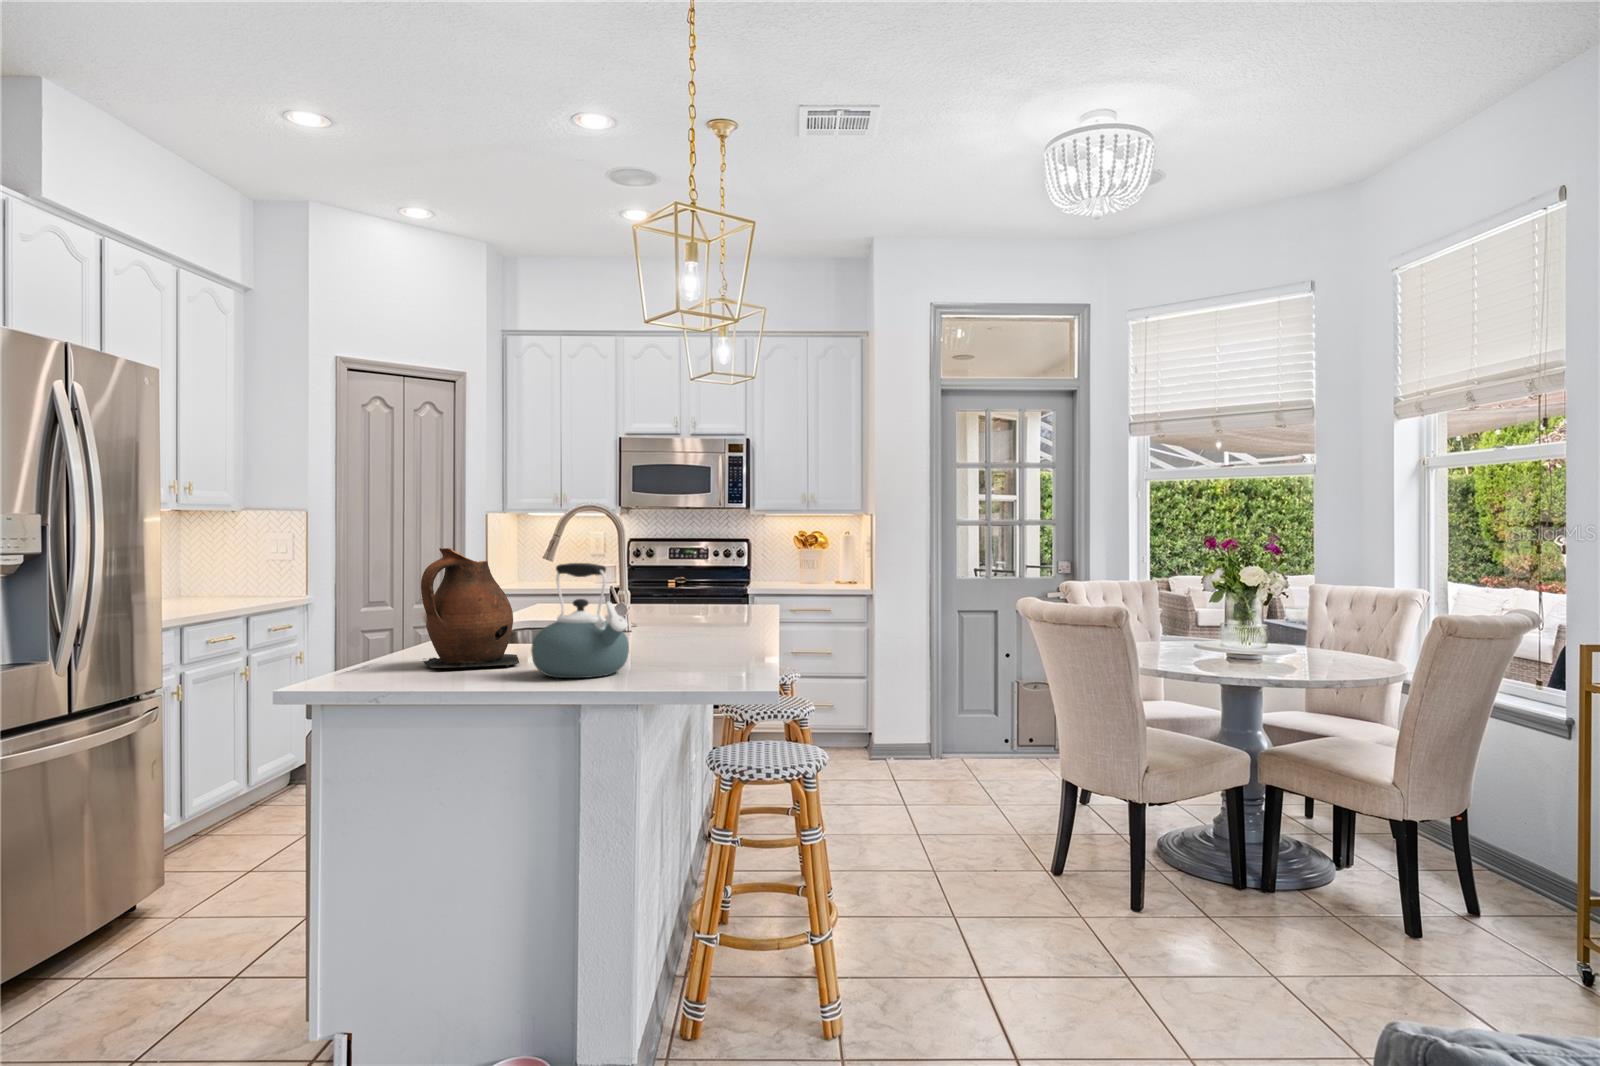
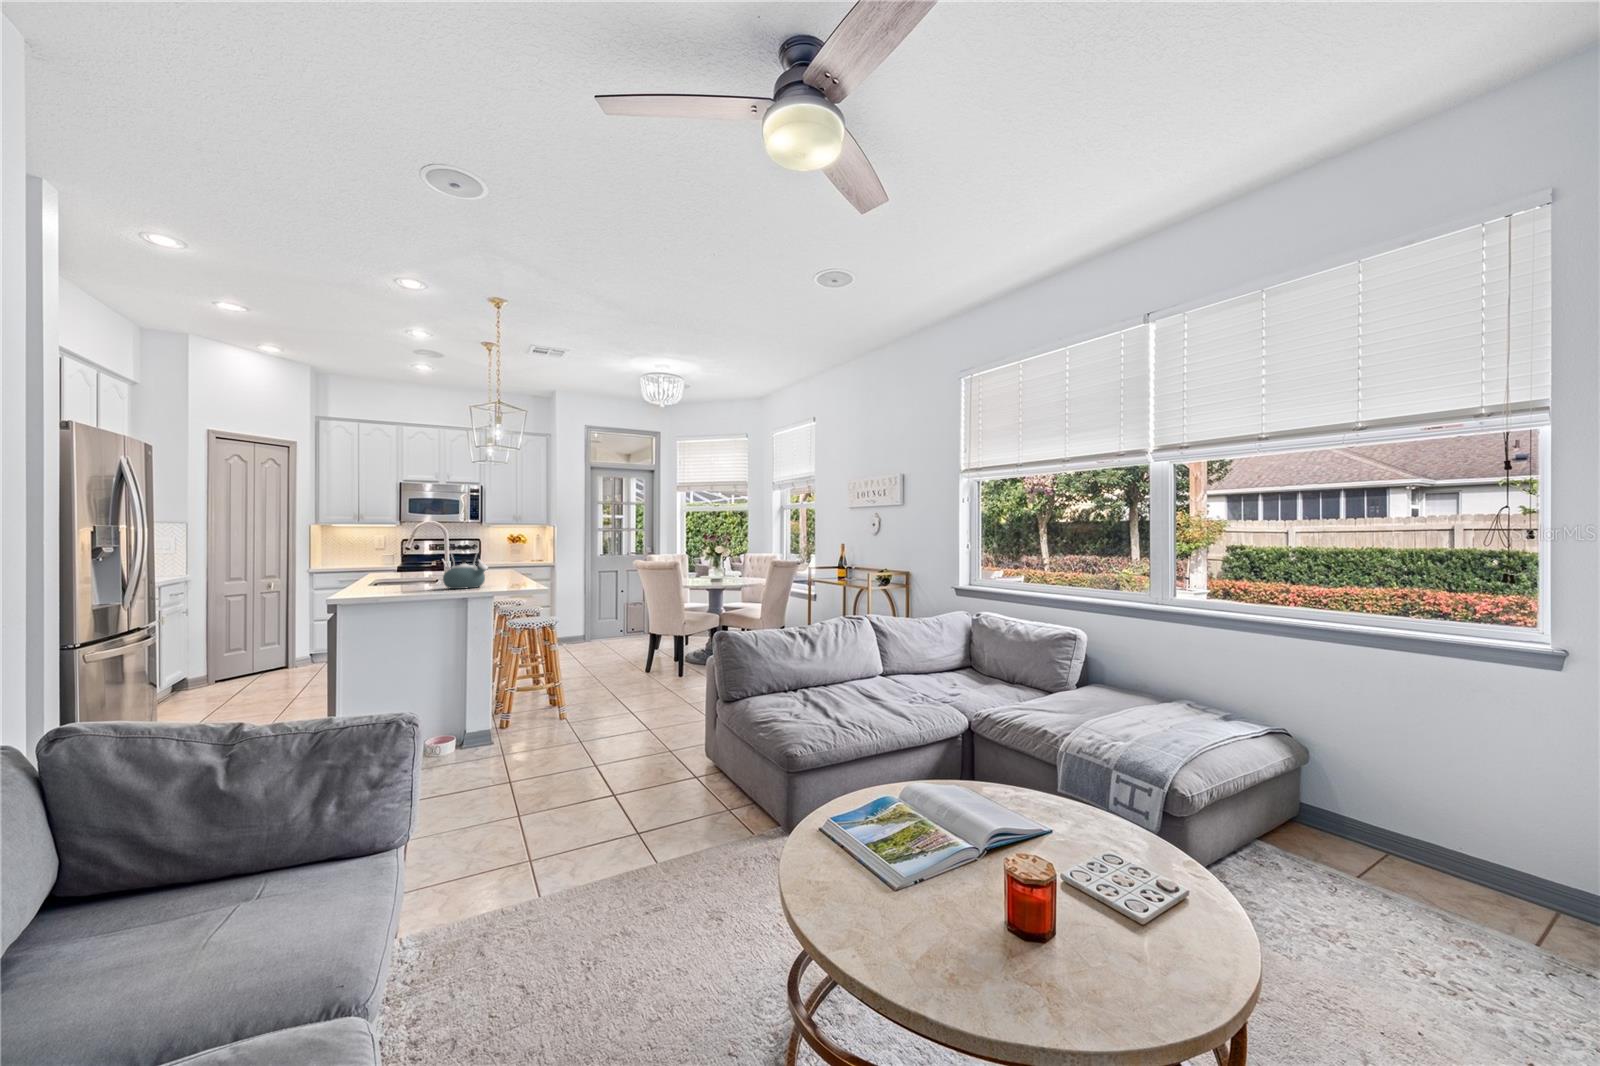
ceramic pitcher: present [421,548,519,668] -> none [375,541,428,590]

